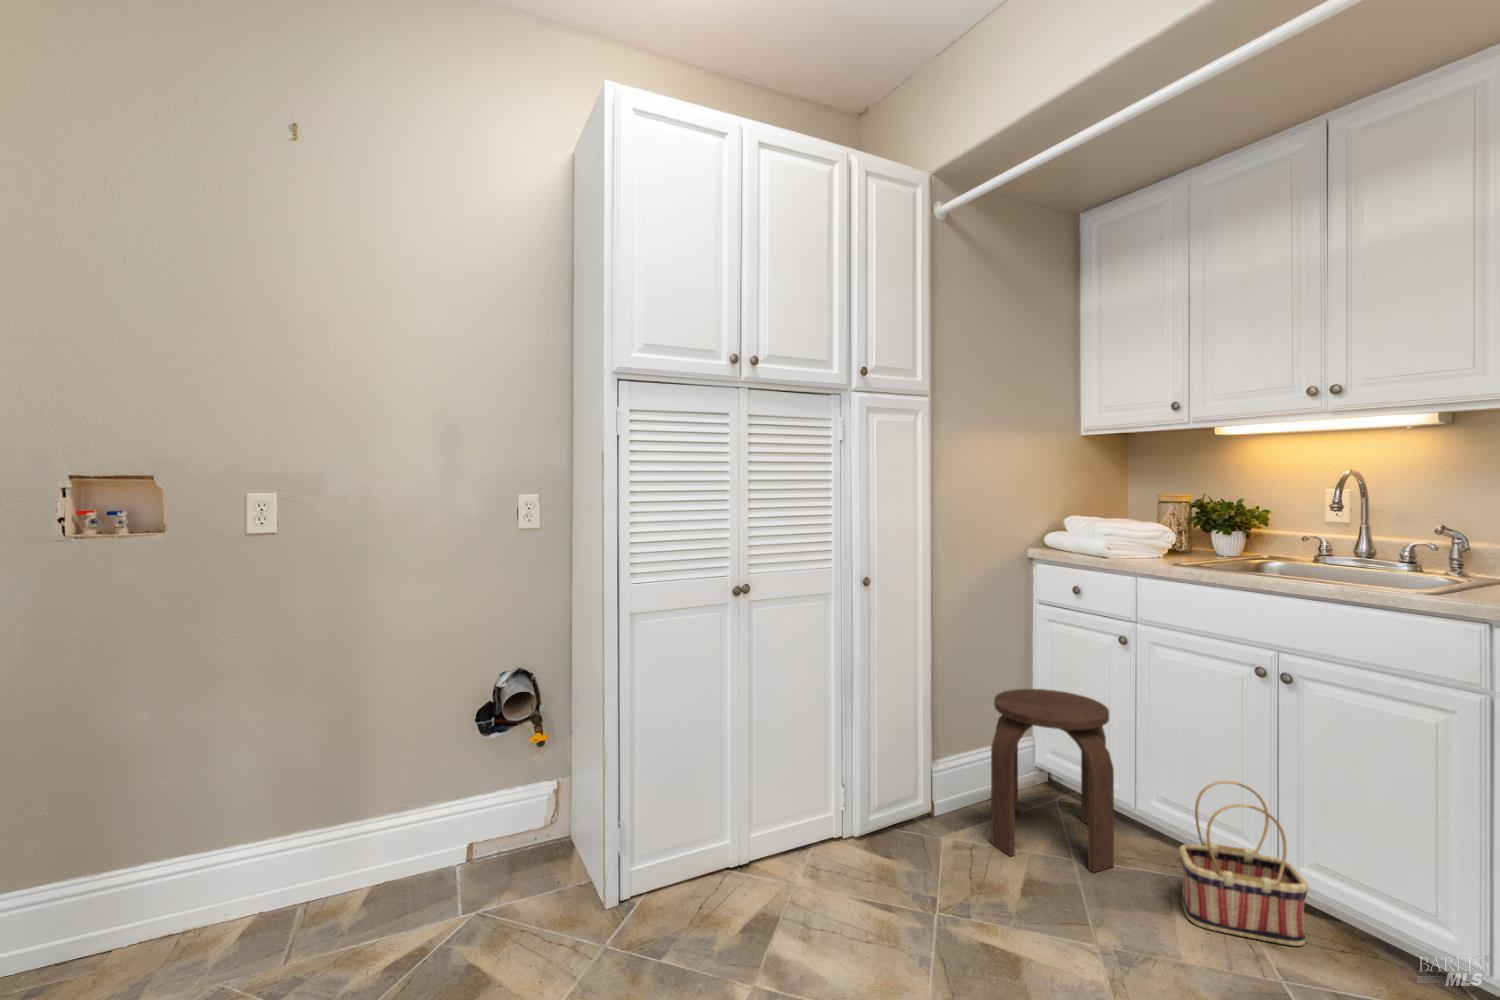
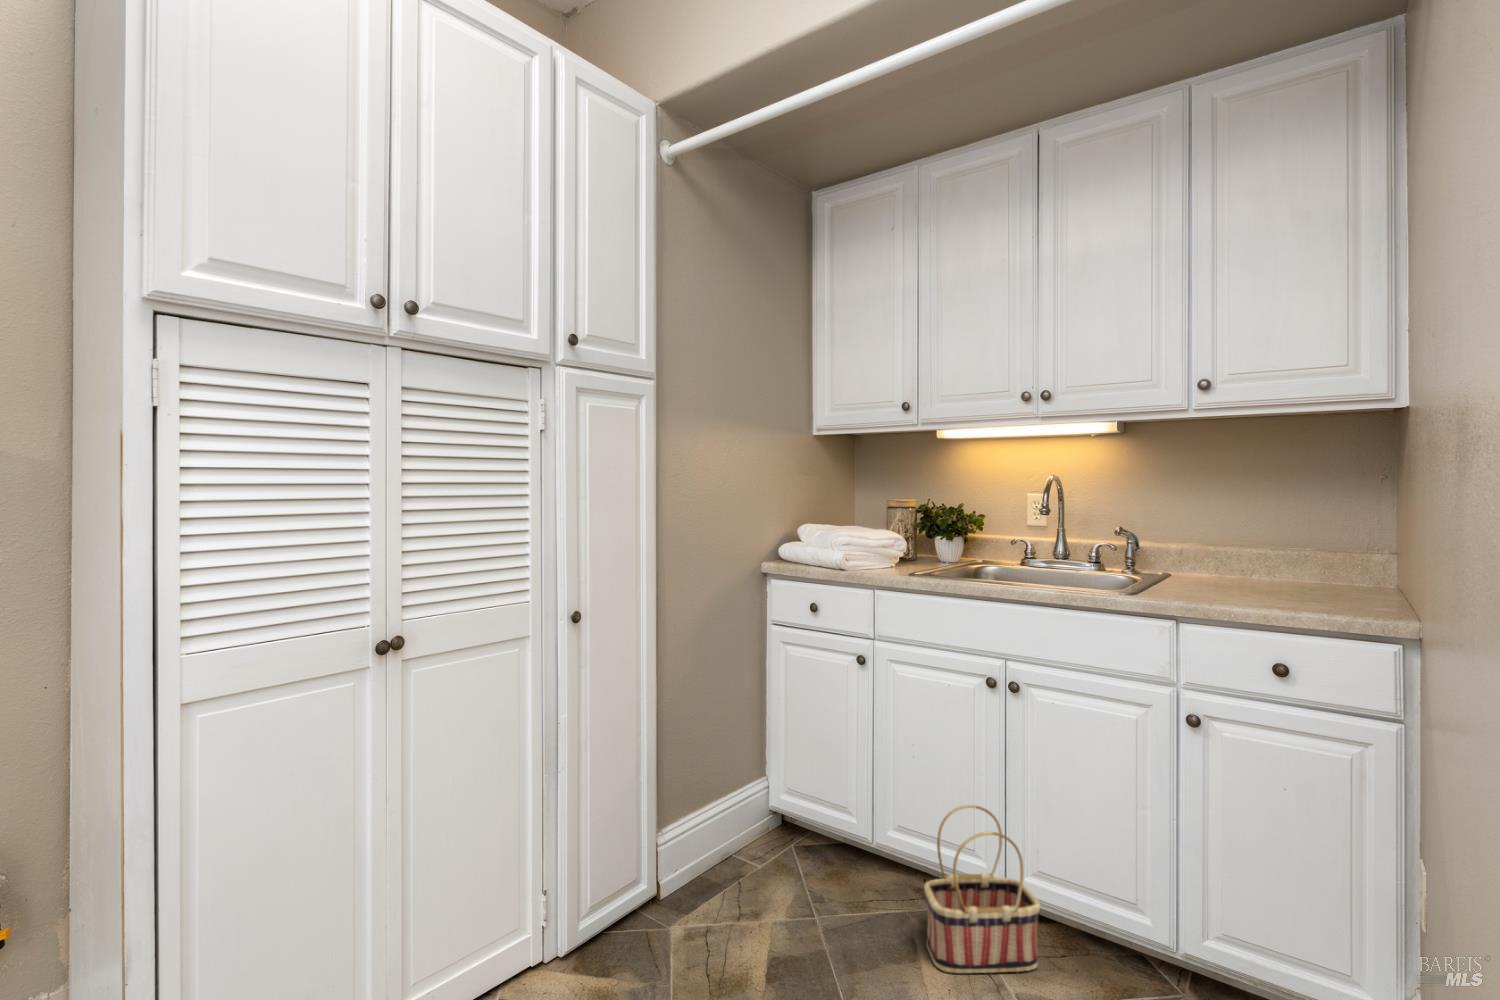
stool: present [991,689,1114,873] -> none [728,722,858,931]

